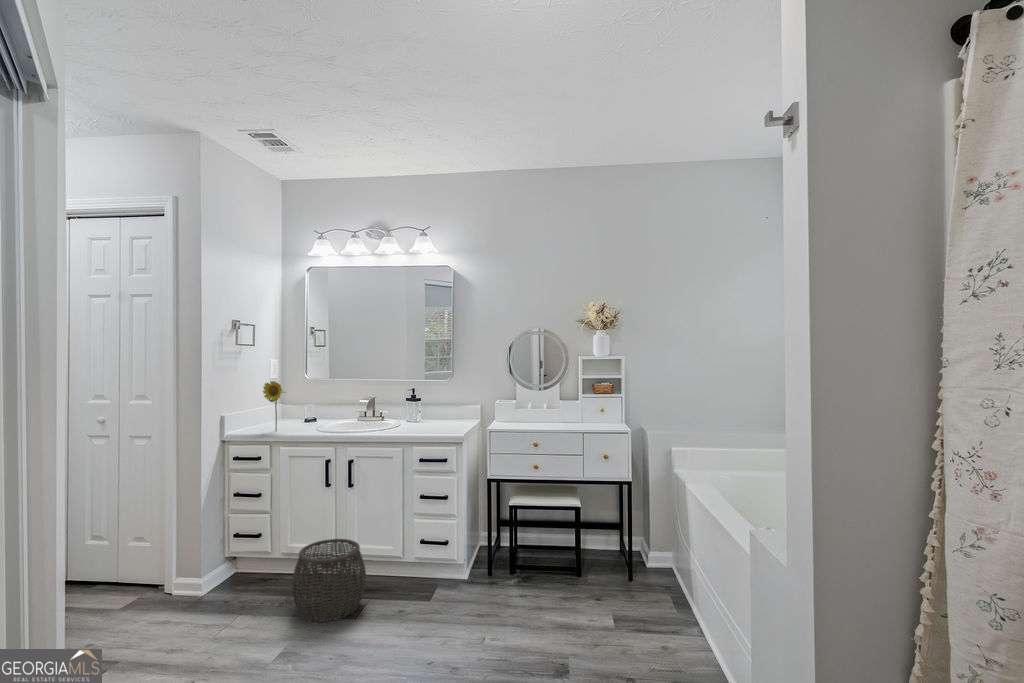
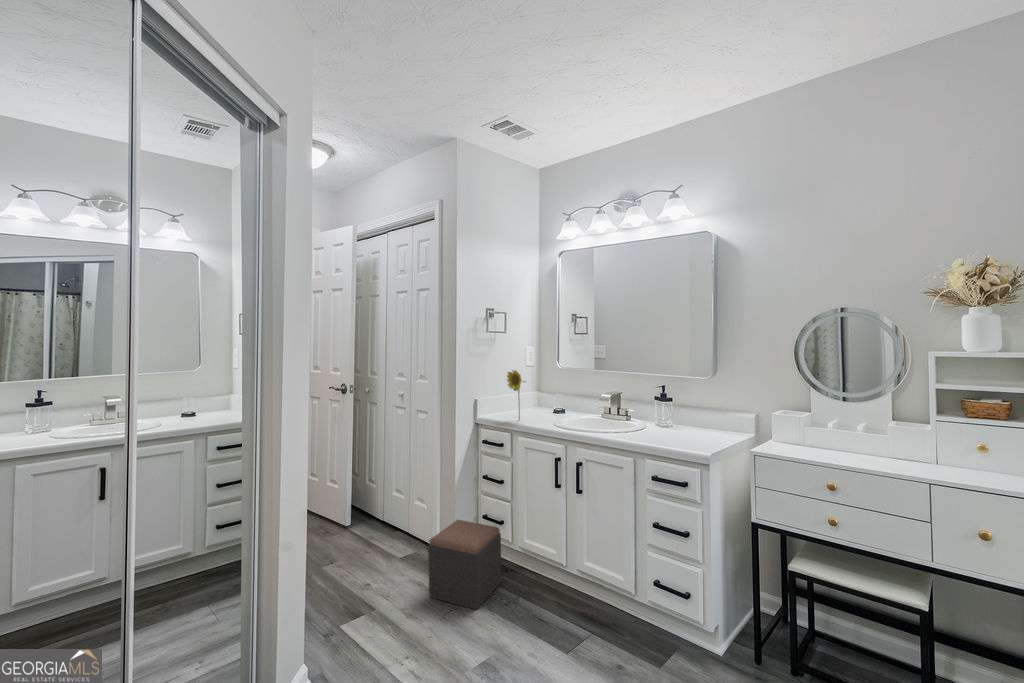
footstool: none [191,536,268,624] -> present [428,520,502,610]
woven basket: present [291,539,366,623] -> none [503,549,583,648]

